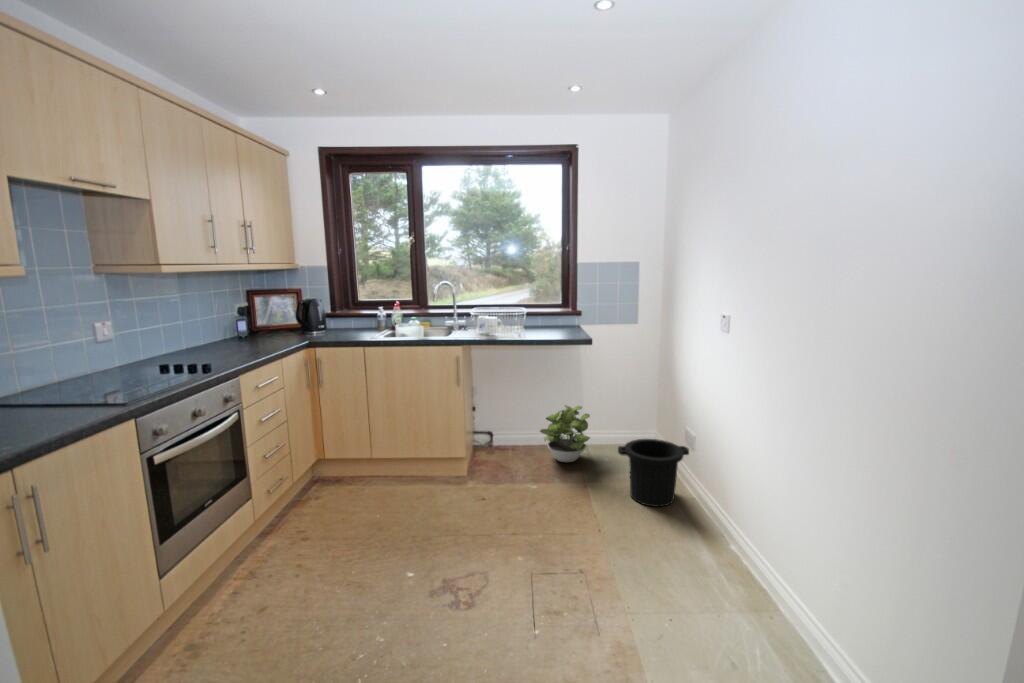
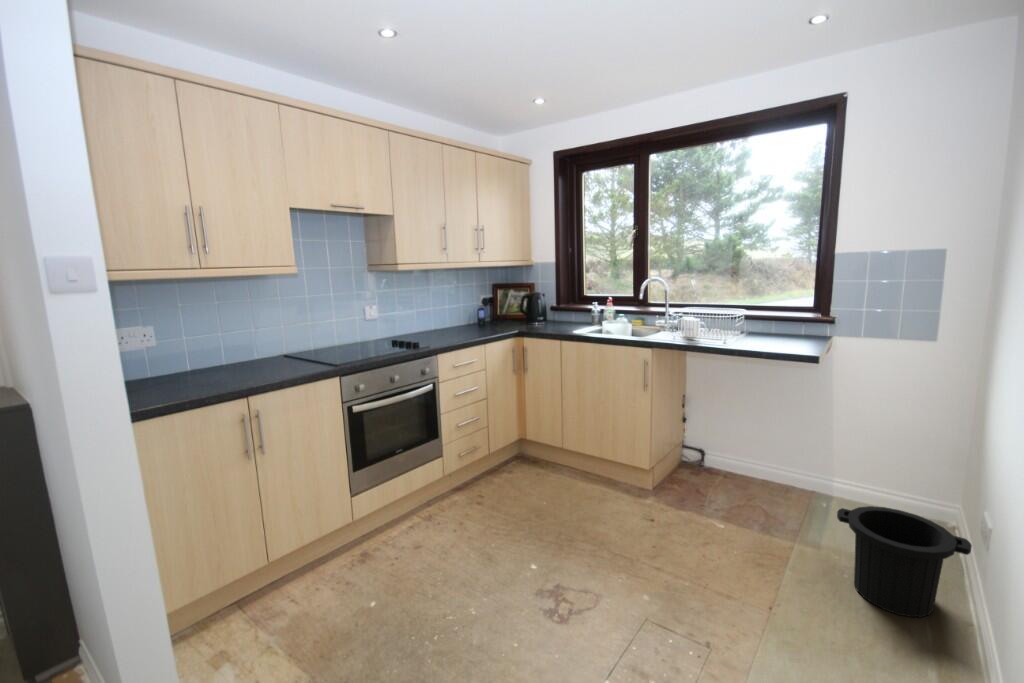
potted plant: present [540,405,590,462] -> none [749,437,827,511]

